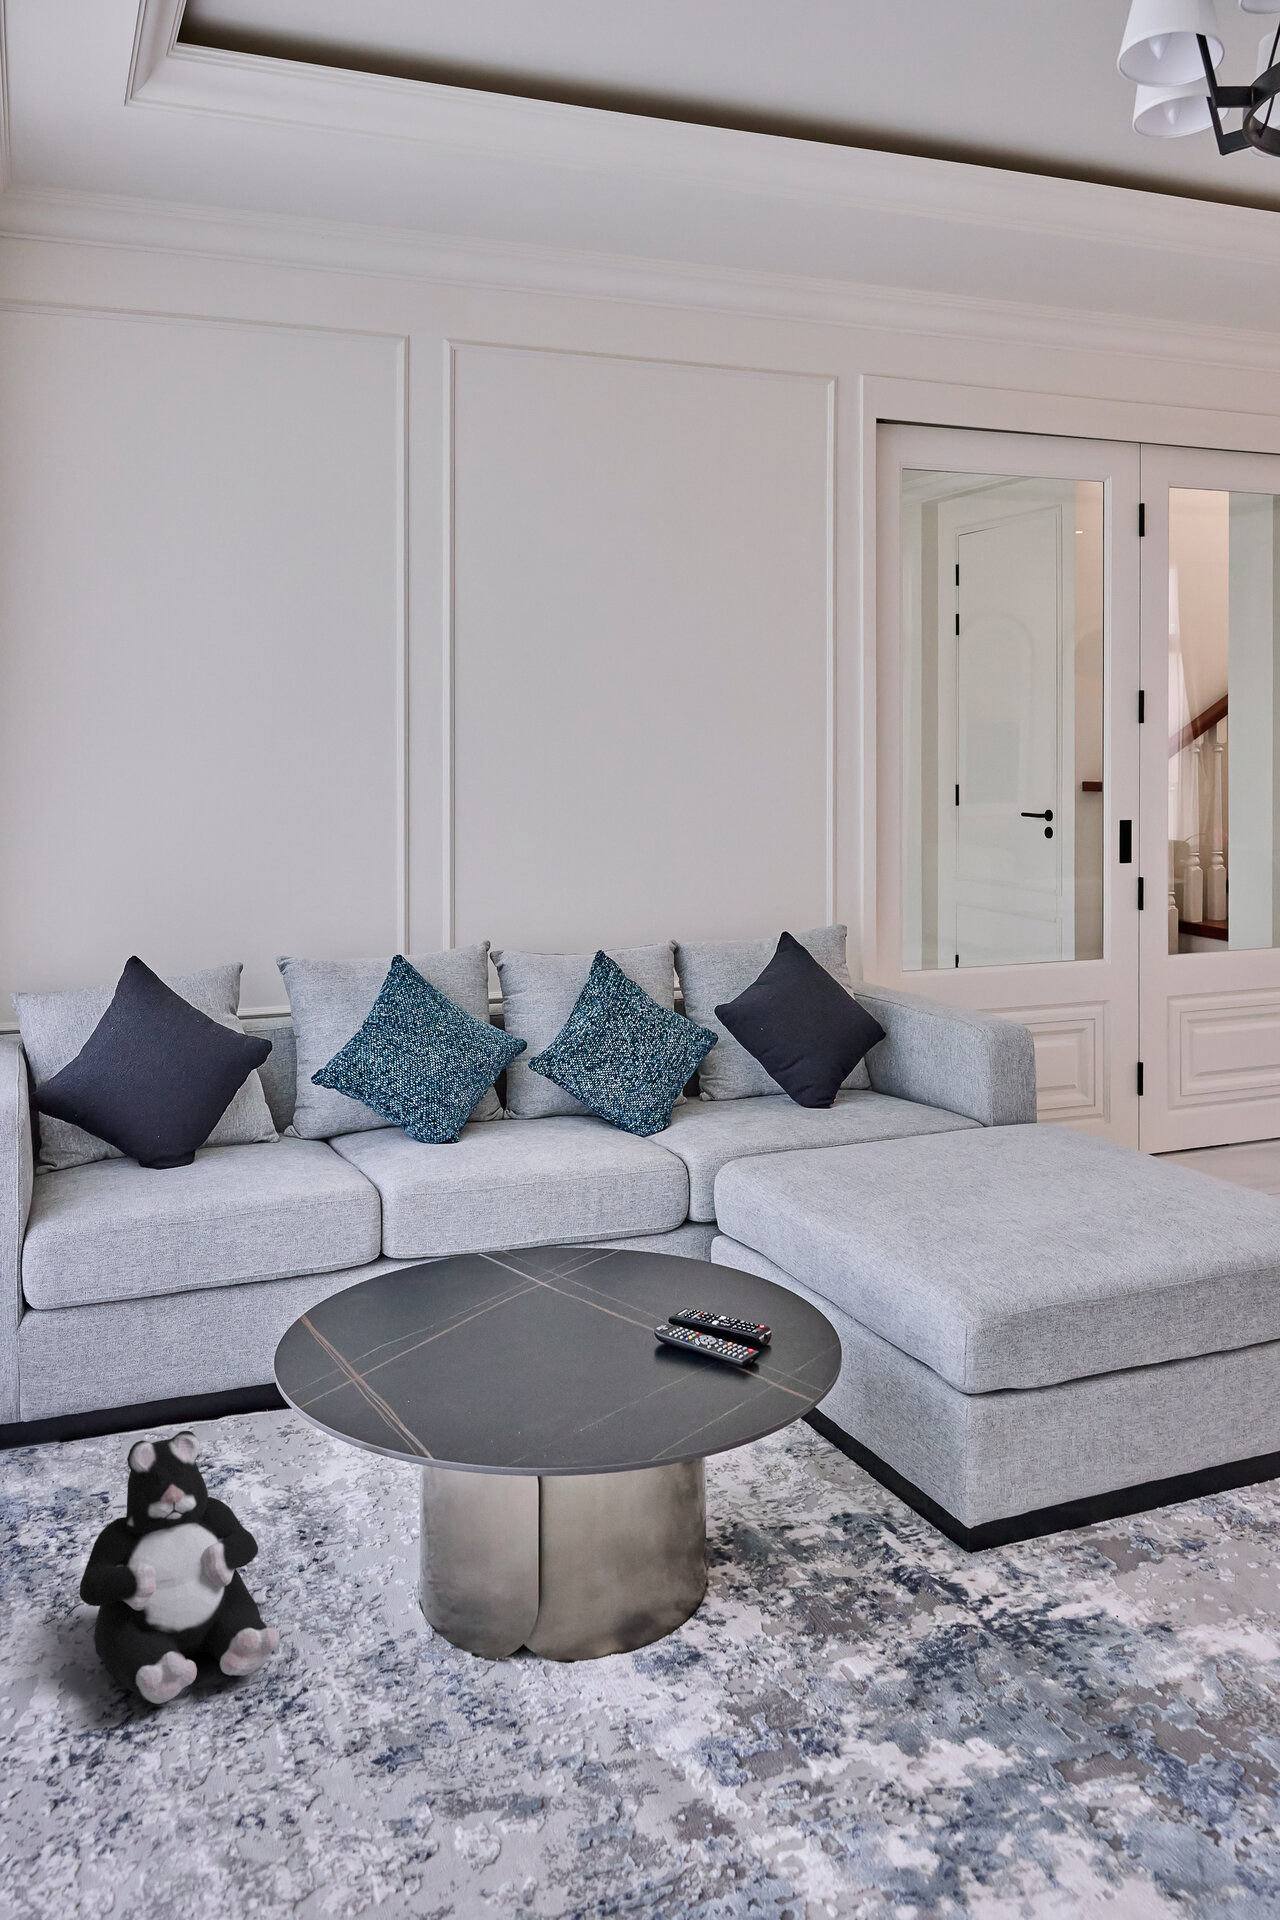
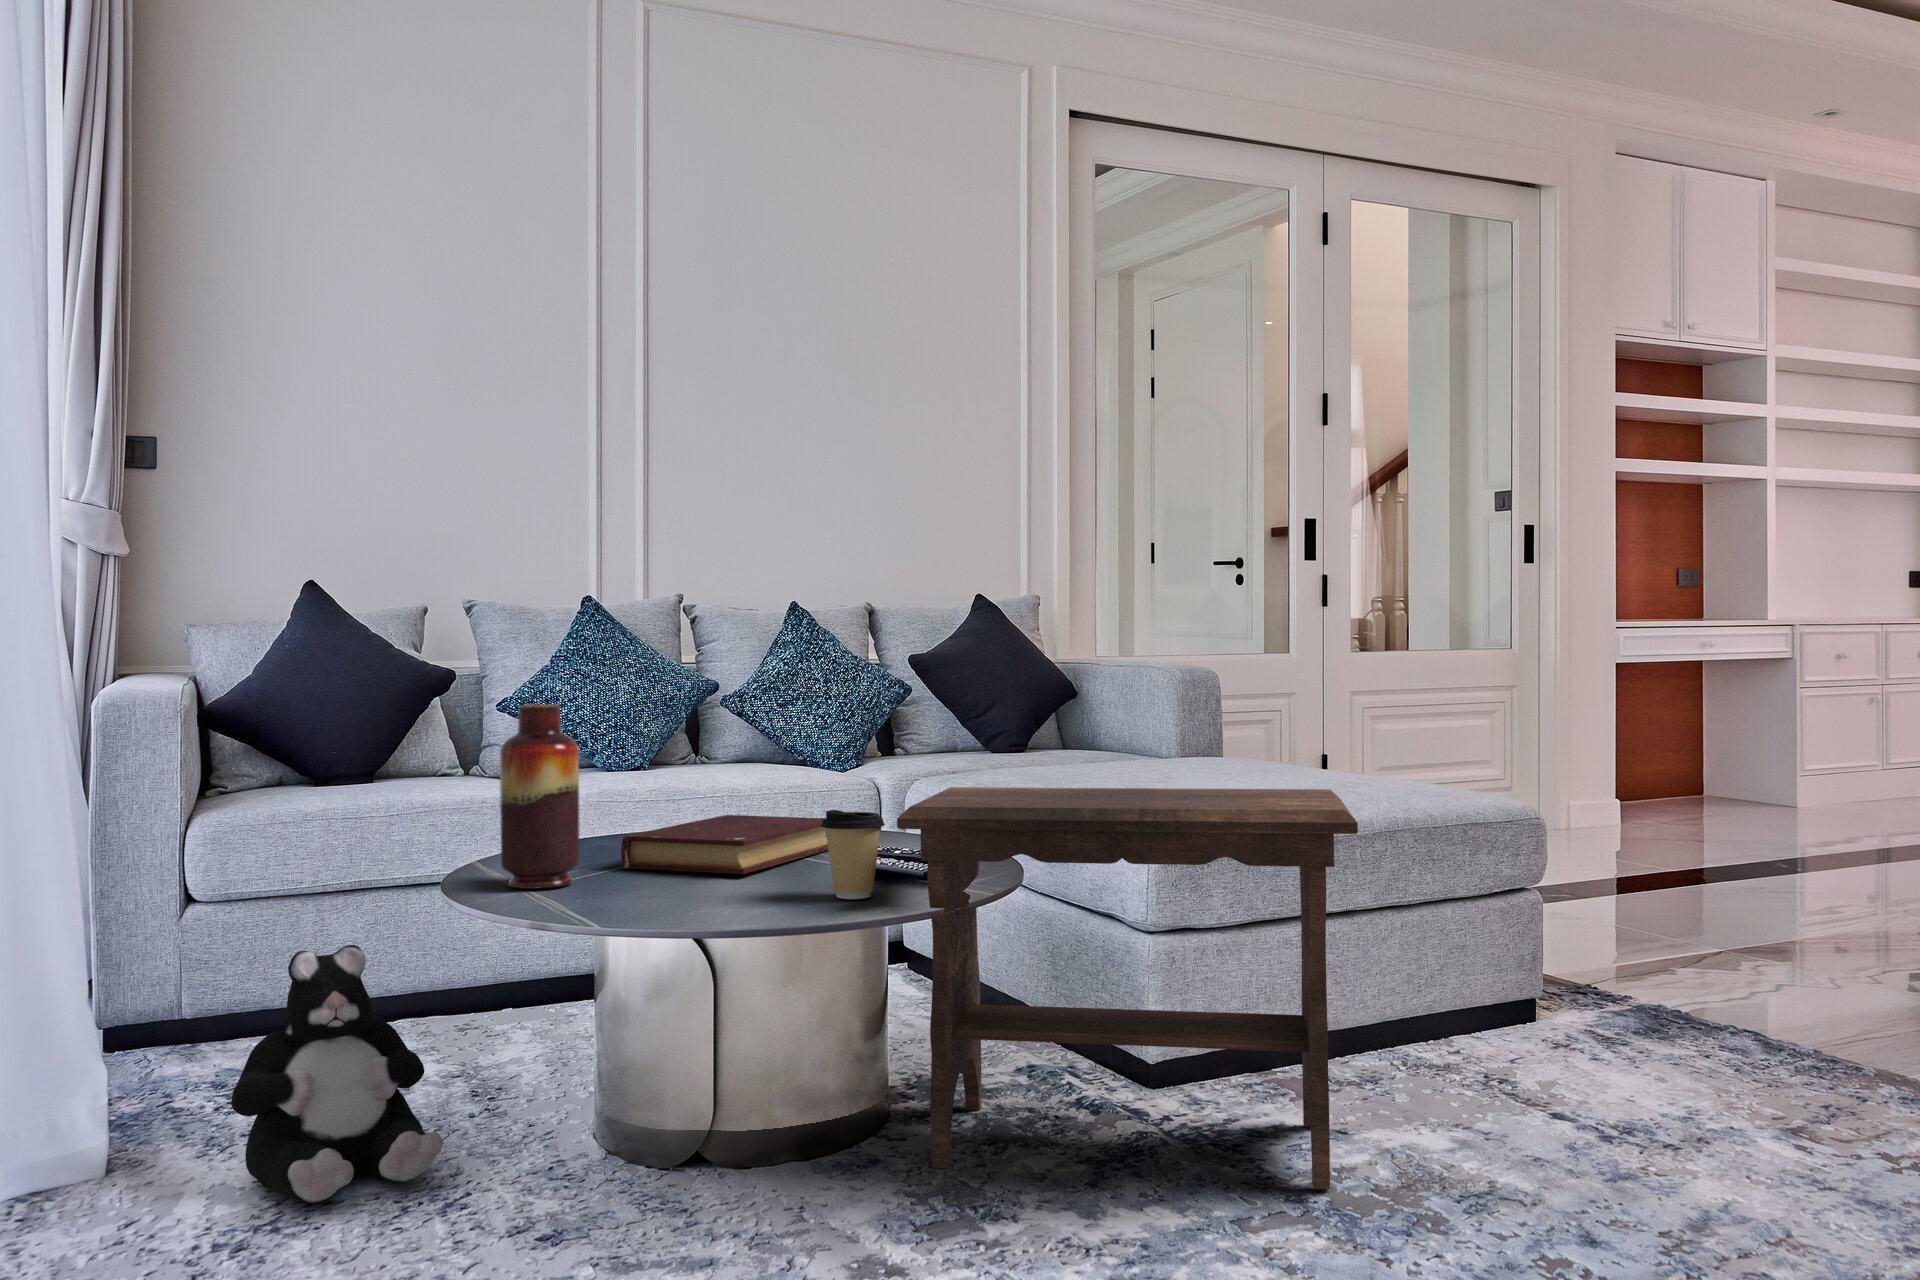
vase: none [323,1184,401,1373] -> present [500,704,580,889]
book: none [441,1248,651,1349] -> present [621,815,828,874]
footstool: none [719,1259,1198,1722] -> present [897,787,1358,1189]
coffee cup: none [641,1305,705,1400] -> present [821,810,885,899]

